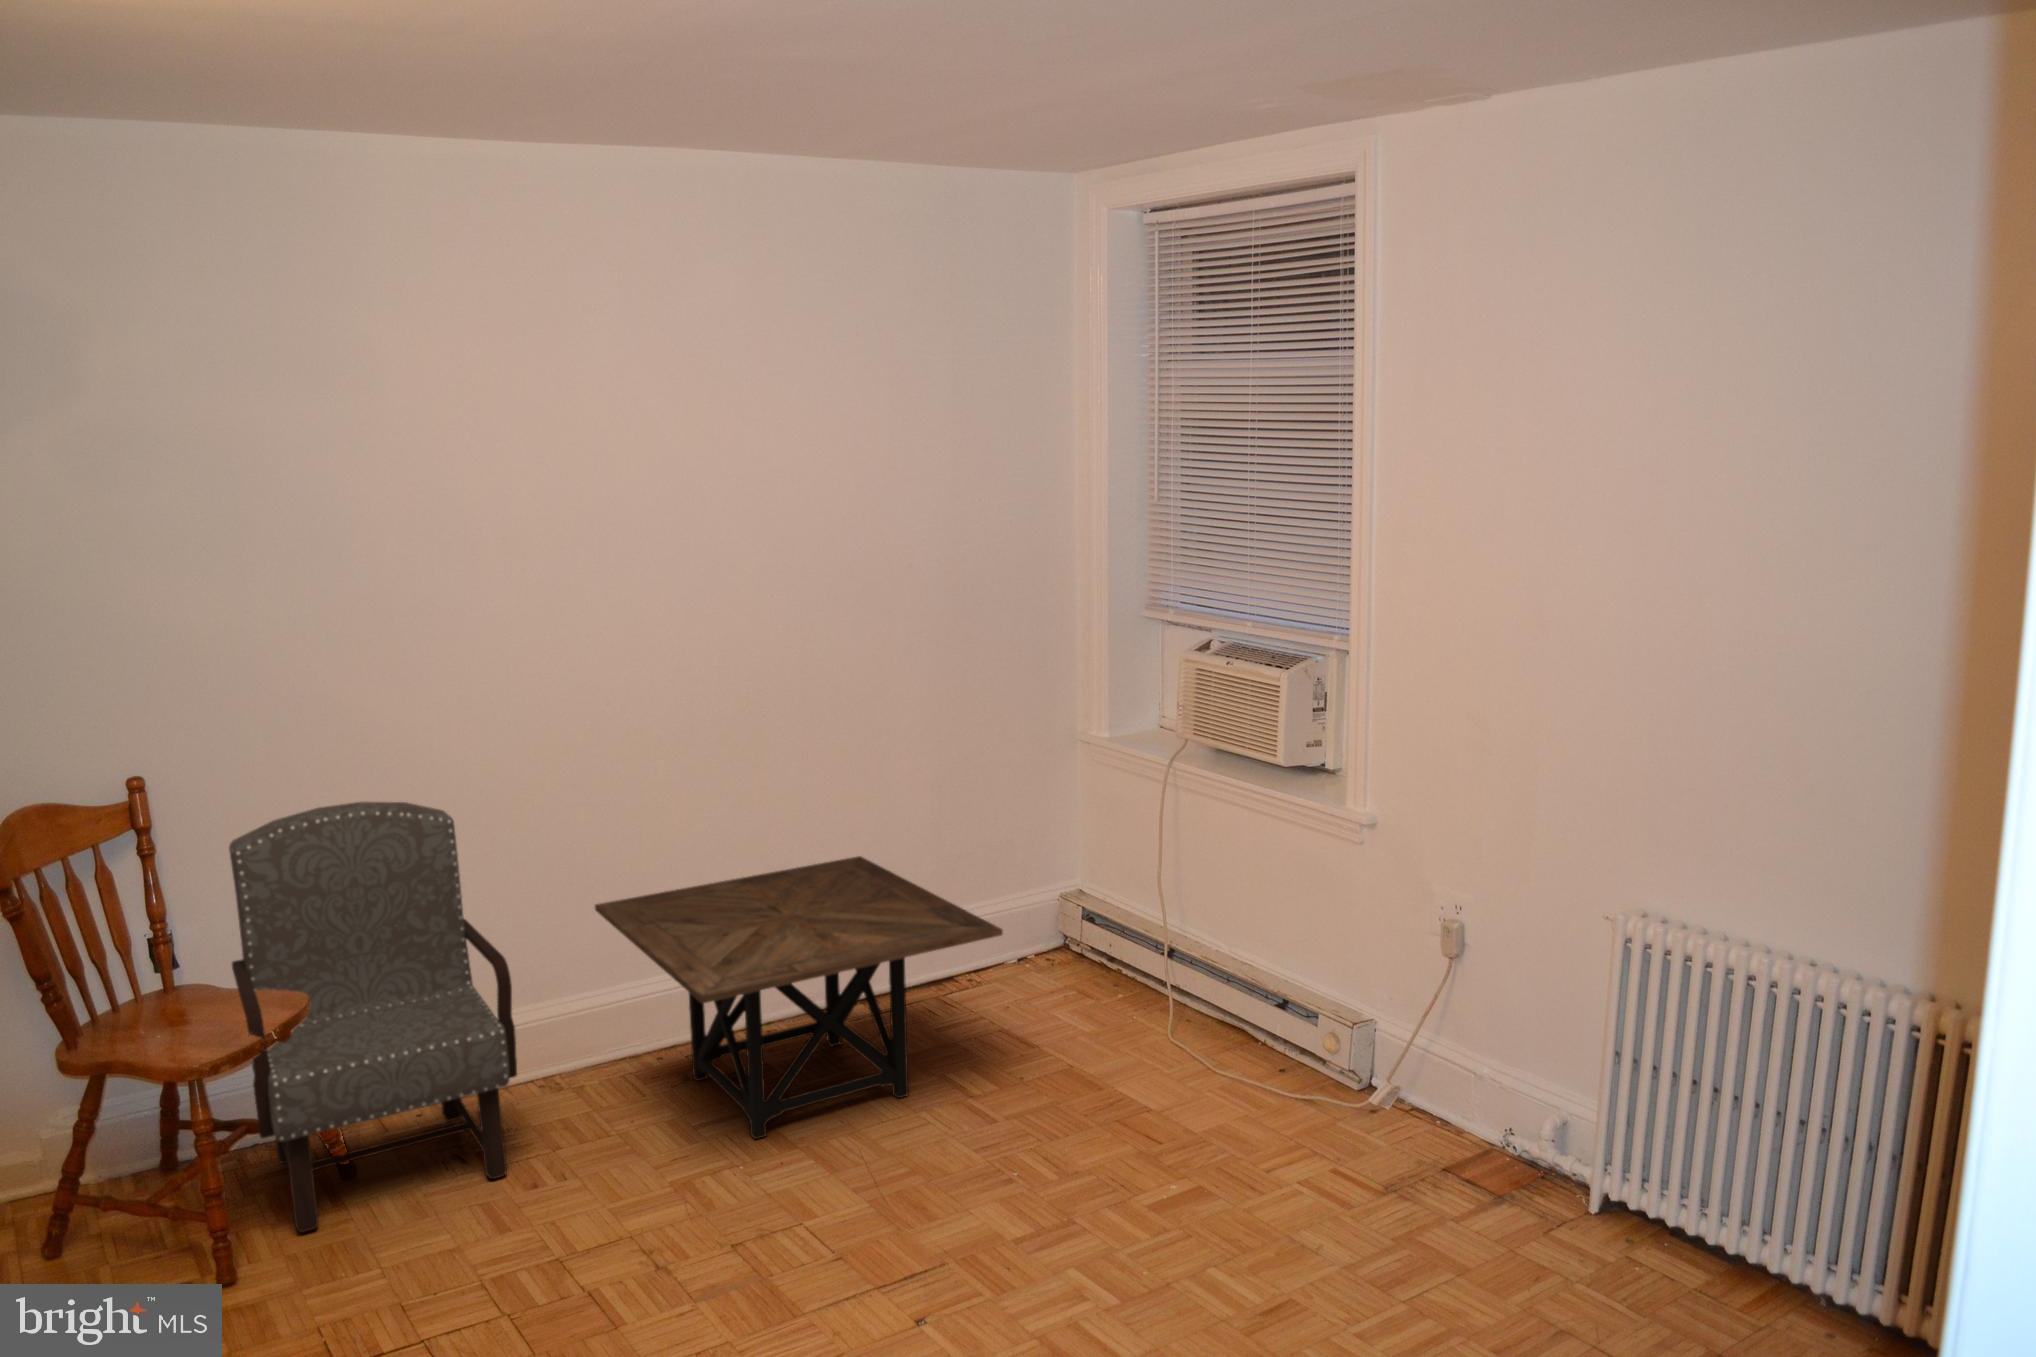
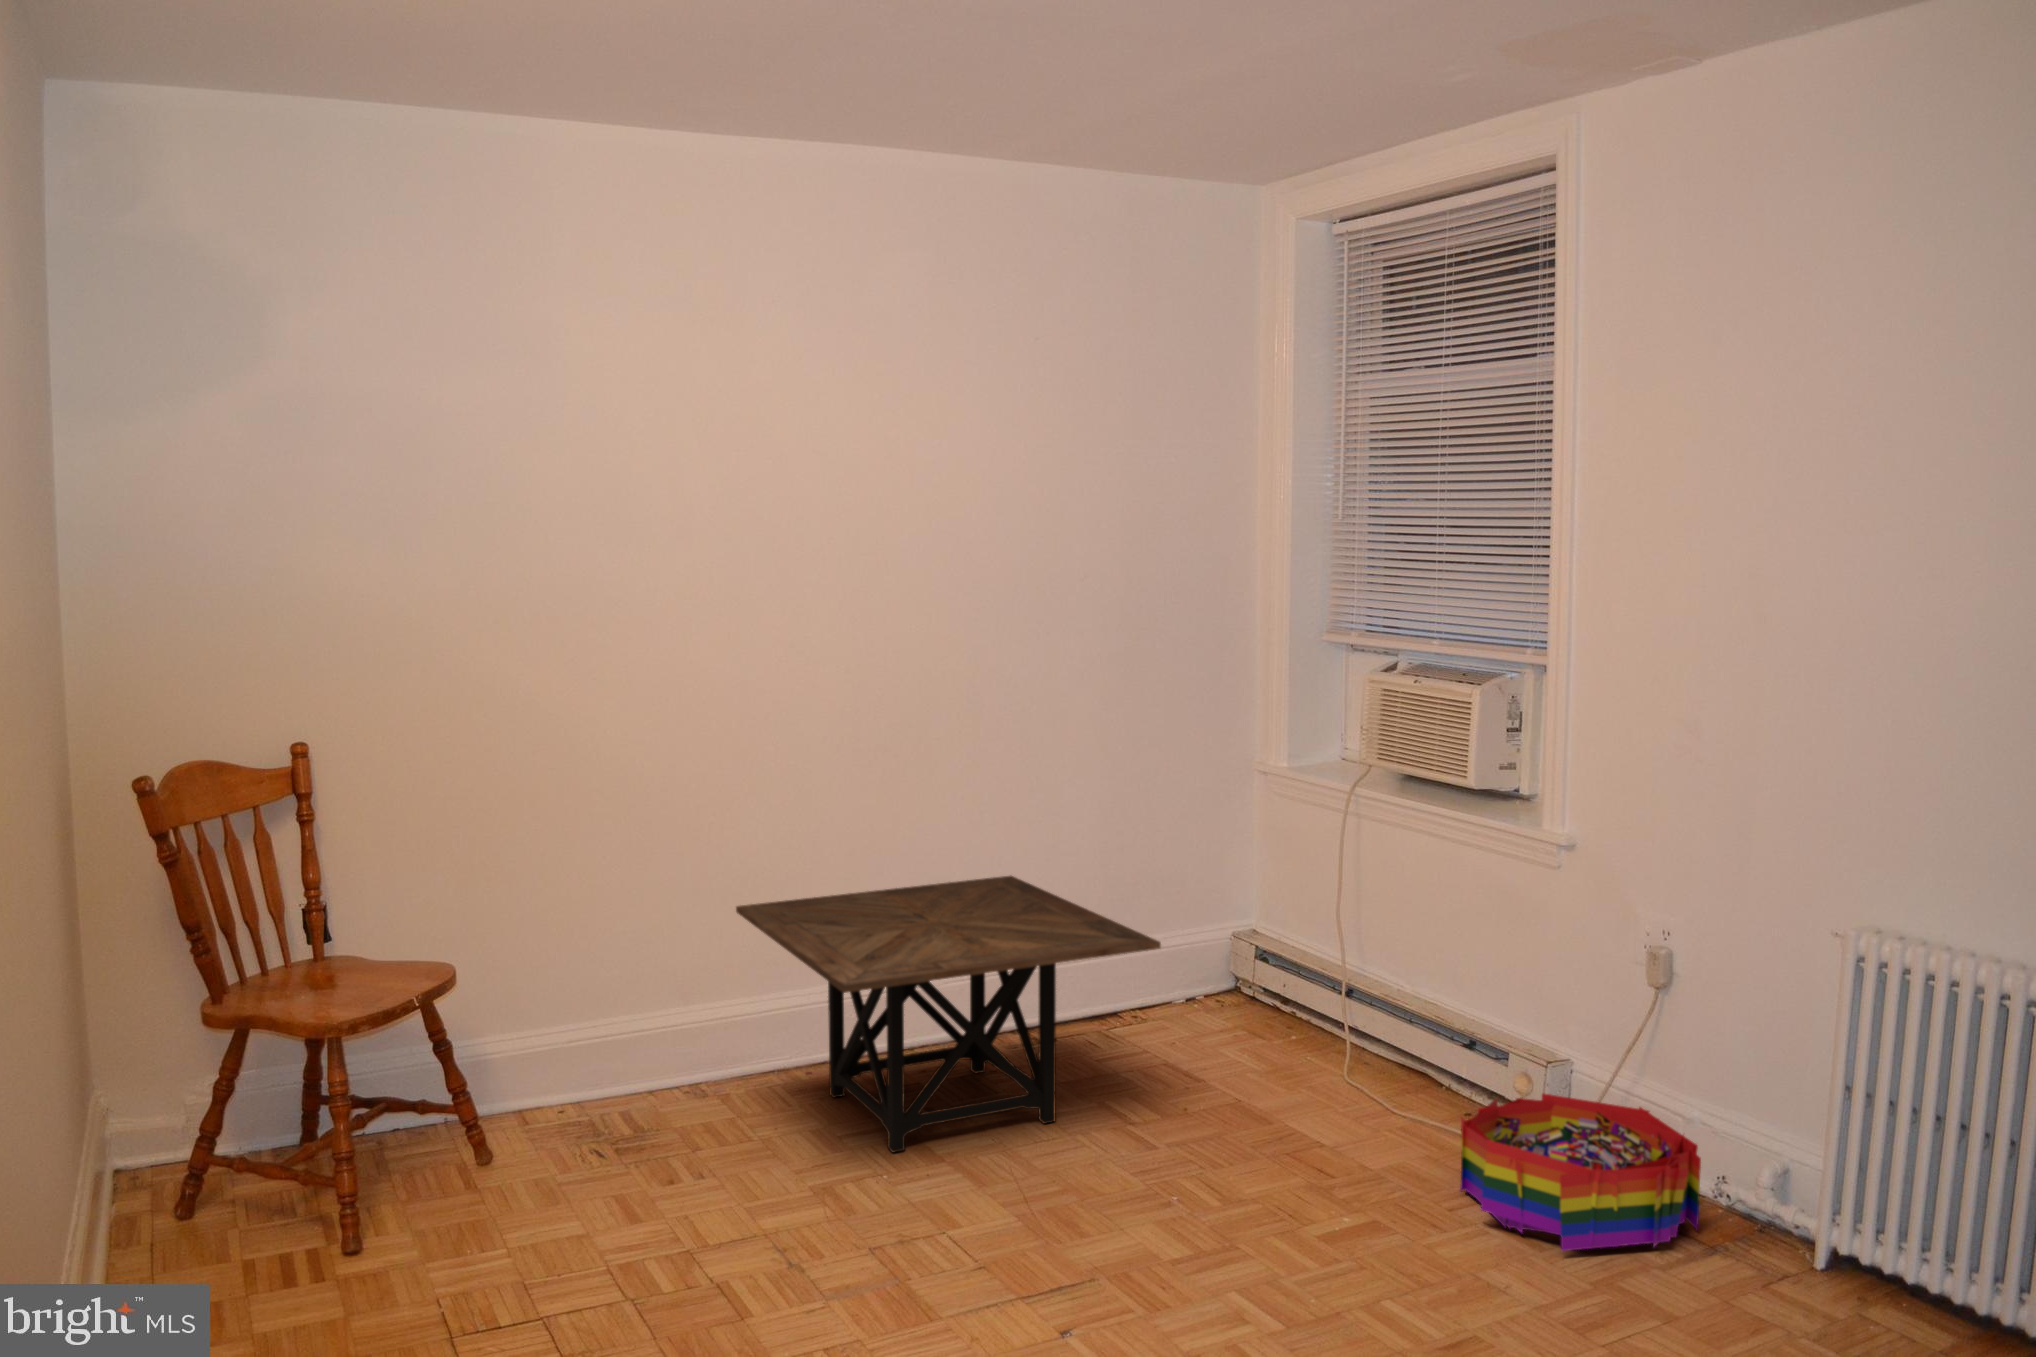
armchair: present [229,802,517,1233] -> none [379,781,653,1208]
storage bin: none [1278,1052,1490,1208] -> present [1460,1093,1701,1251]

